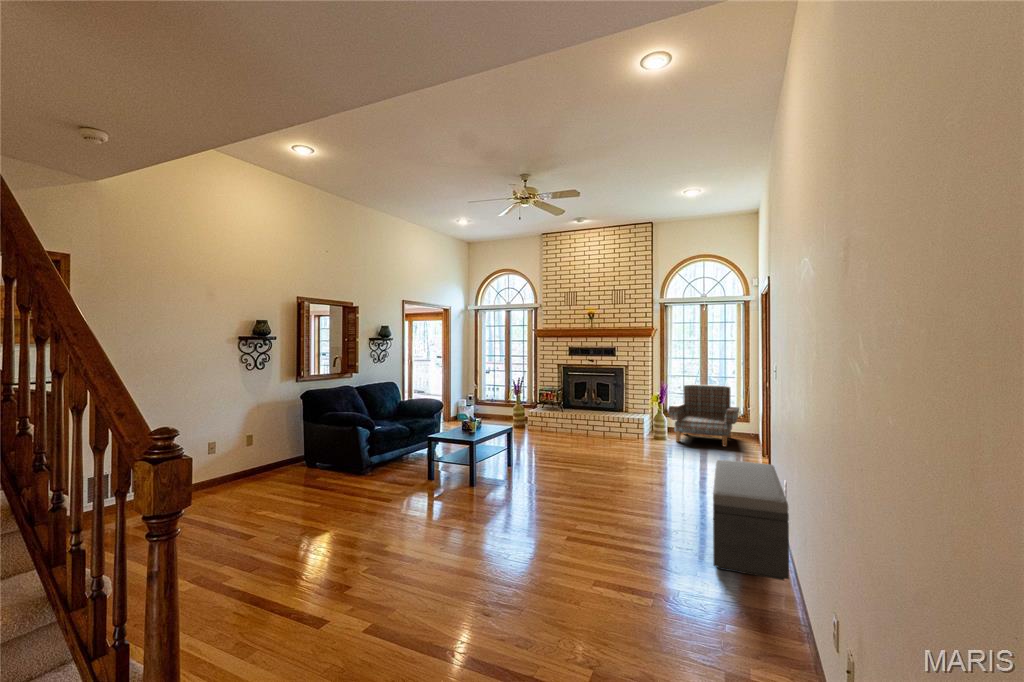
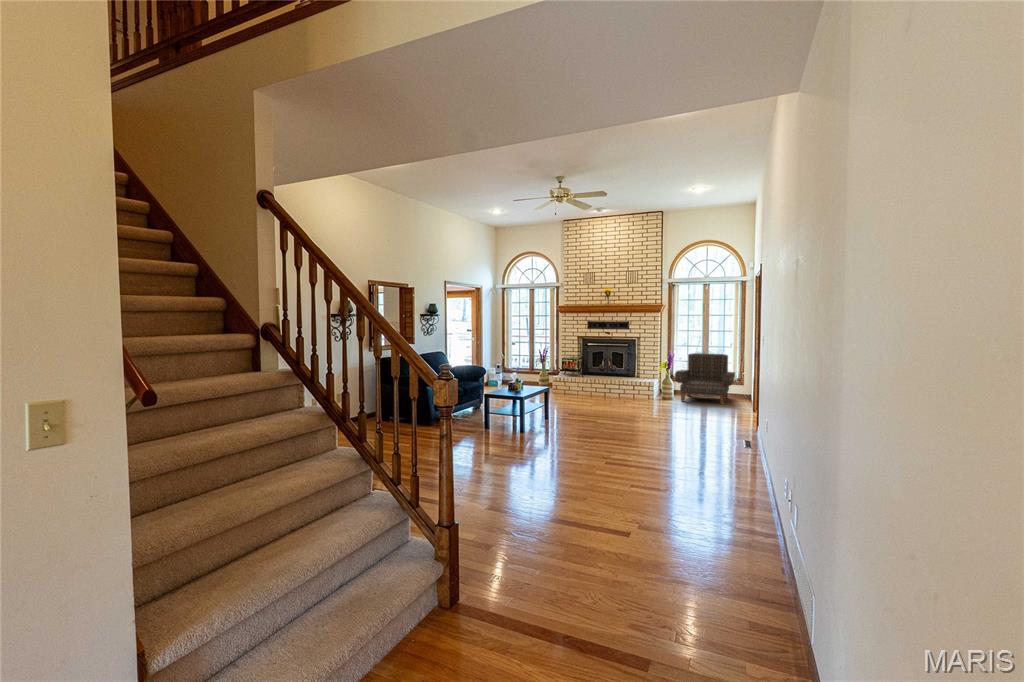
storage bench: present [713,460,789,581] -> none [712,406,764,481]

